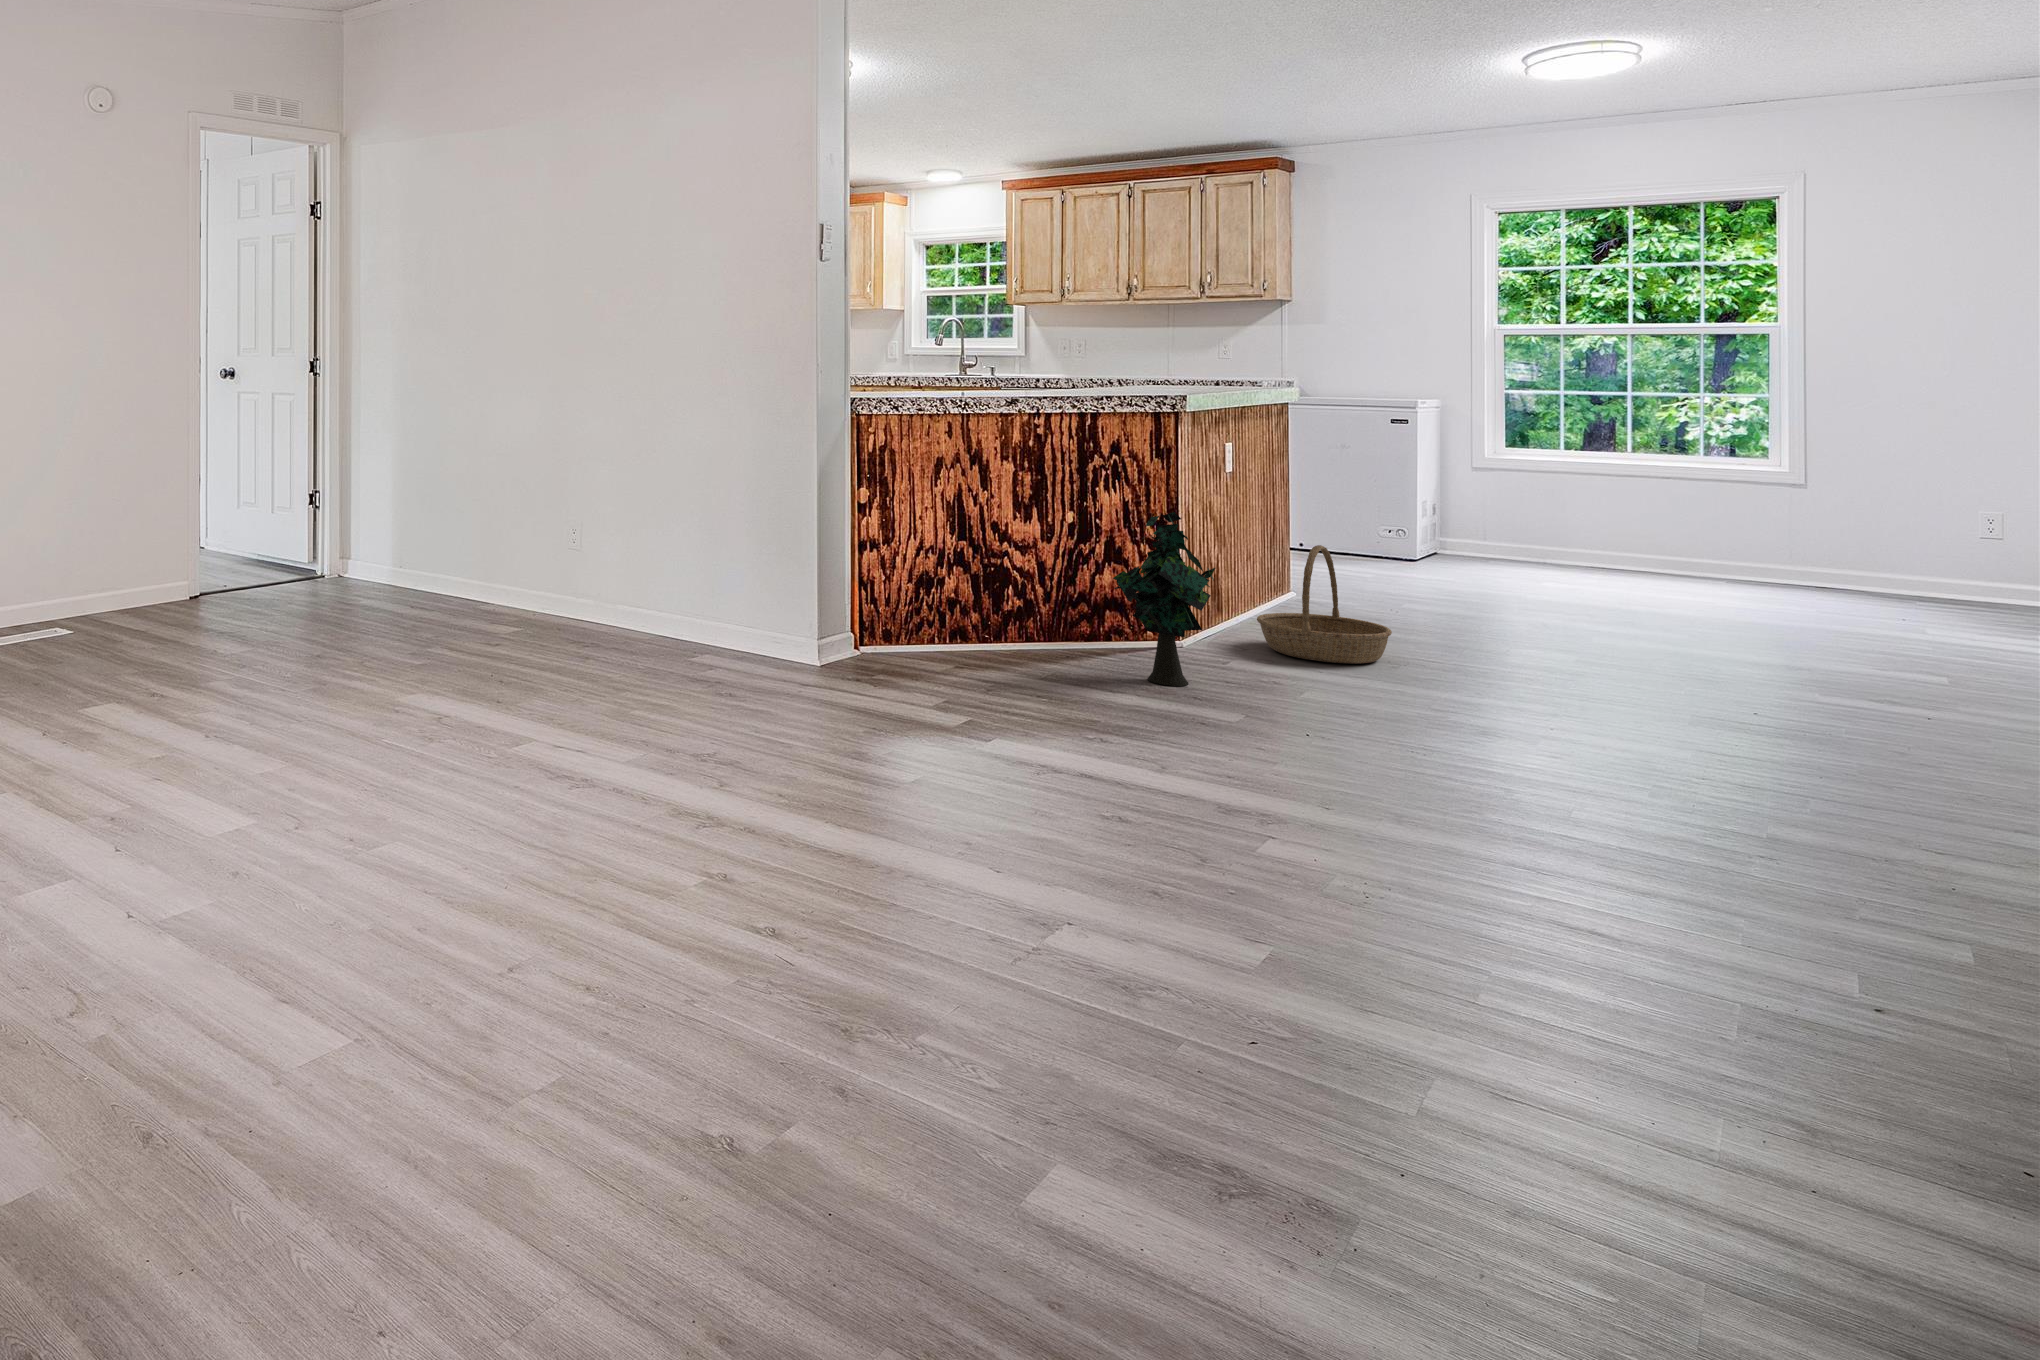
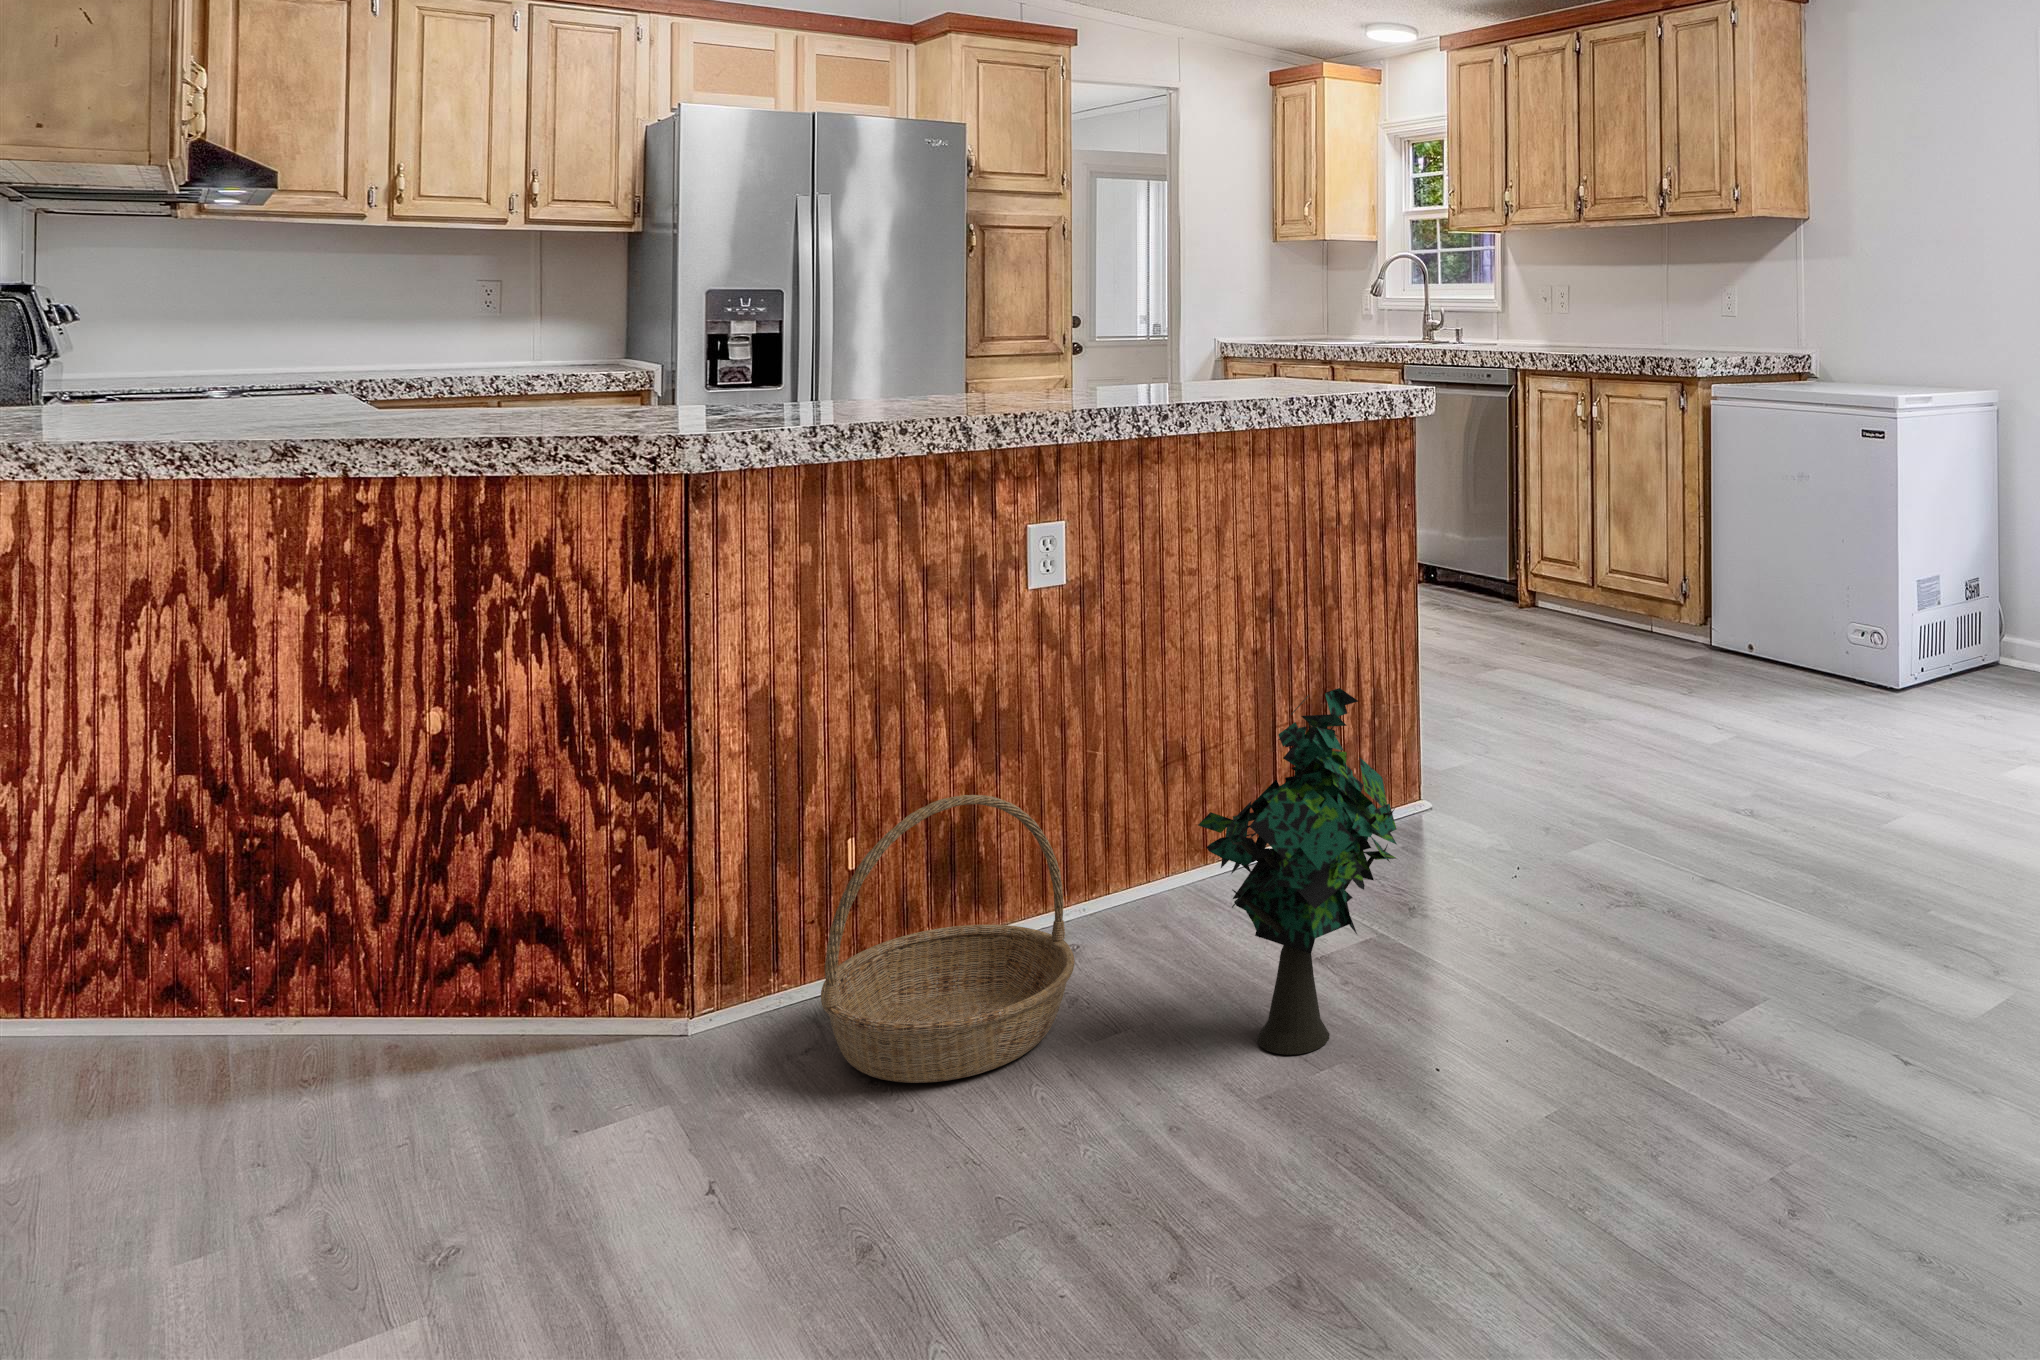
decorative plant: present [1113,512,1215,686] -> present [1198,688,1397,1055]

